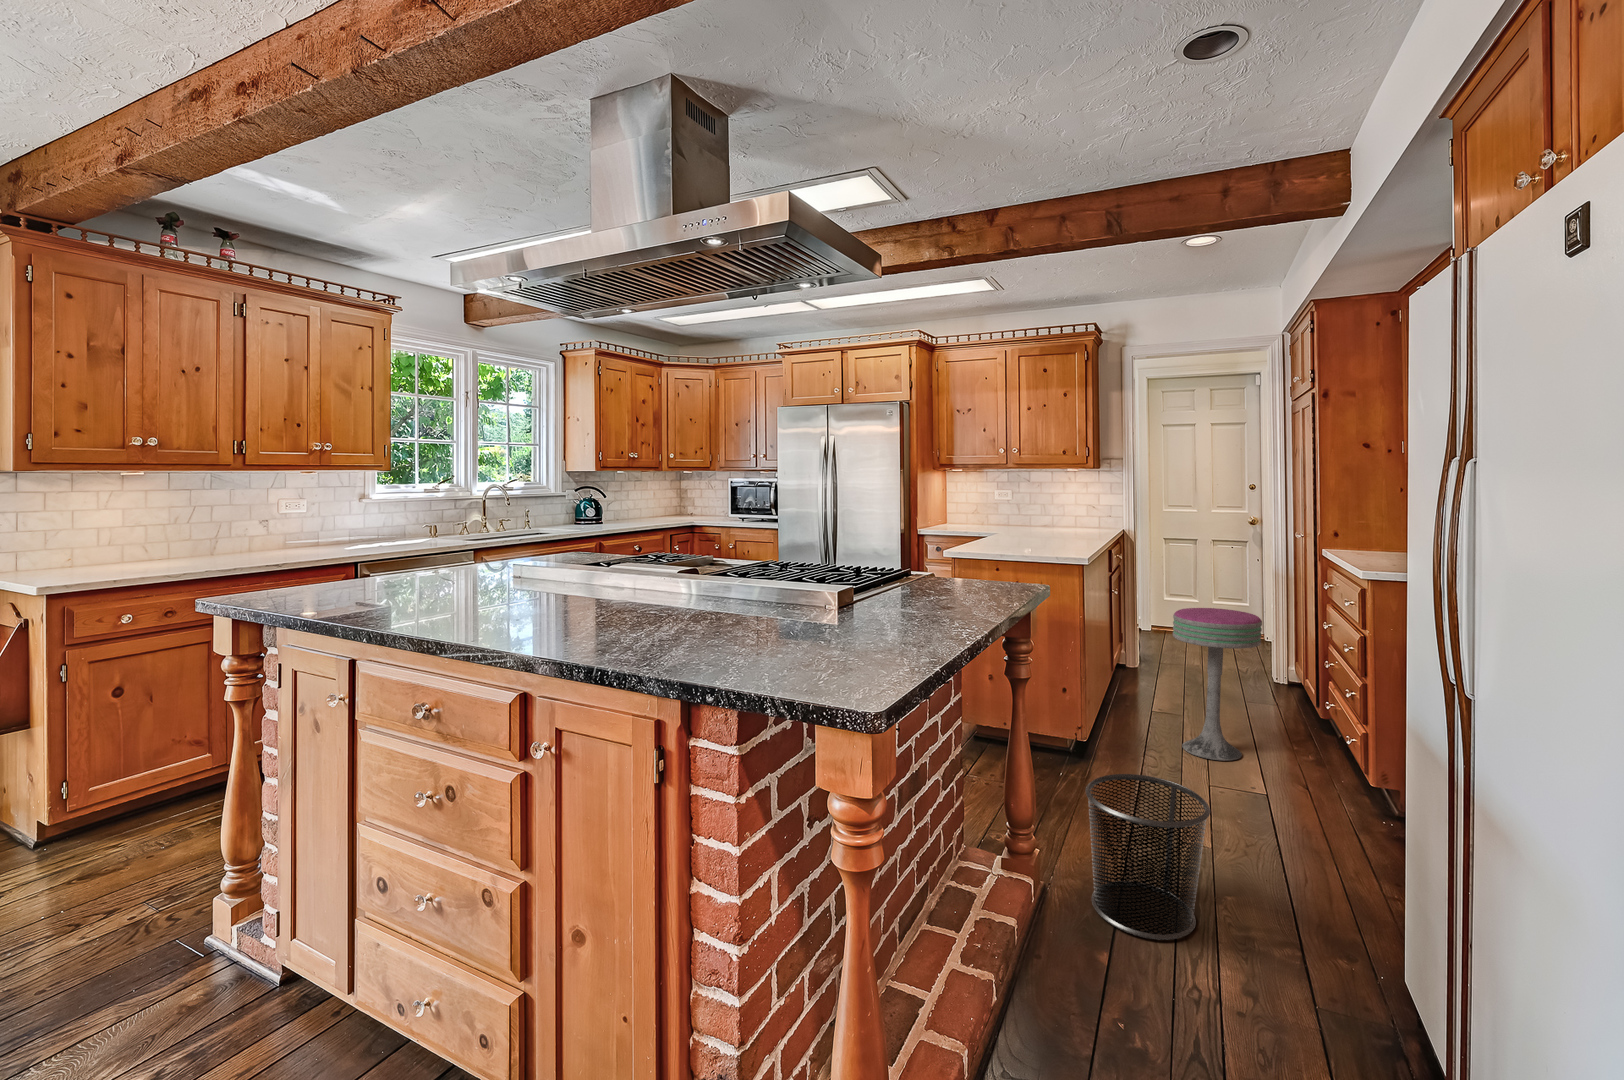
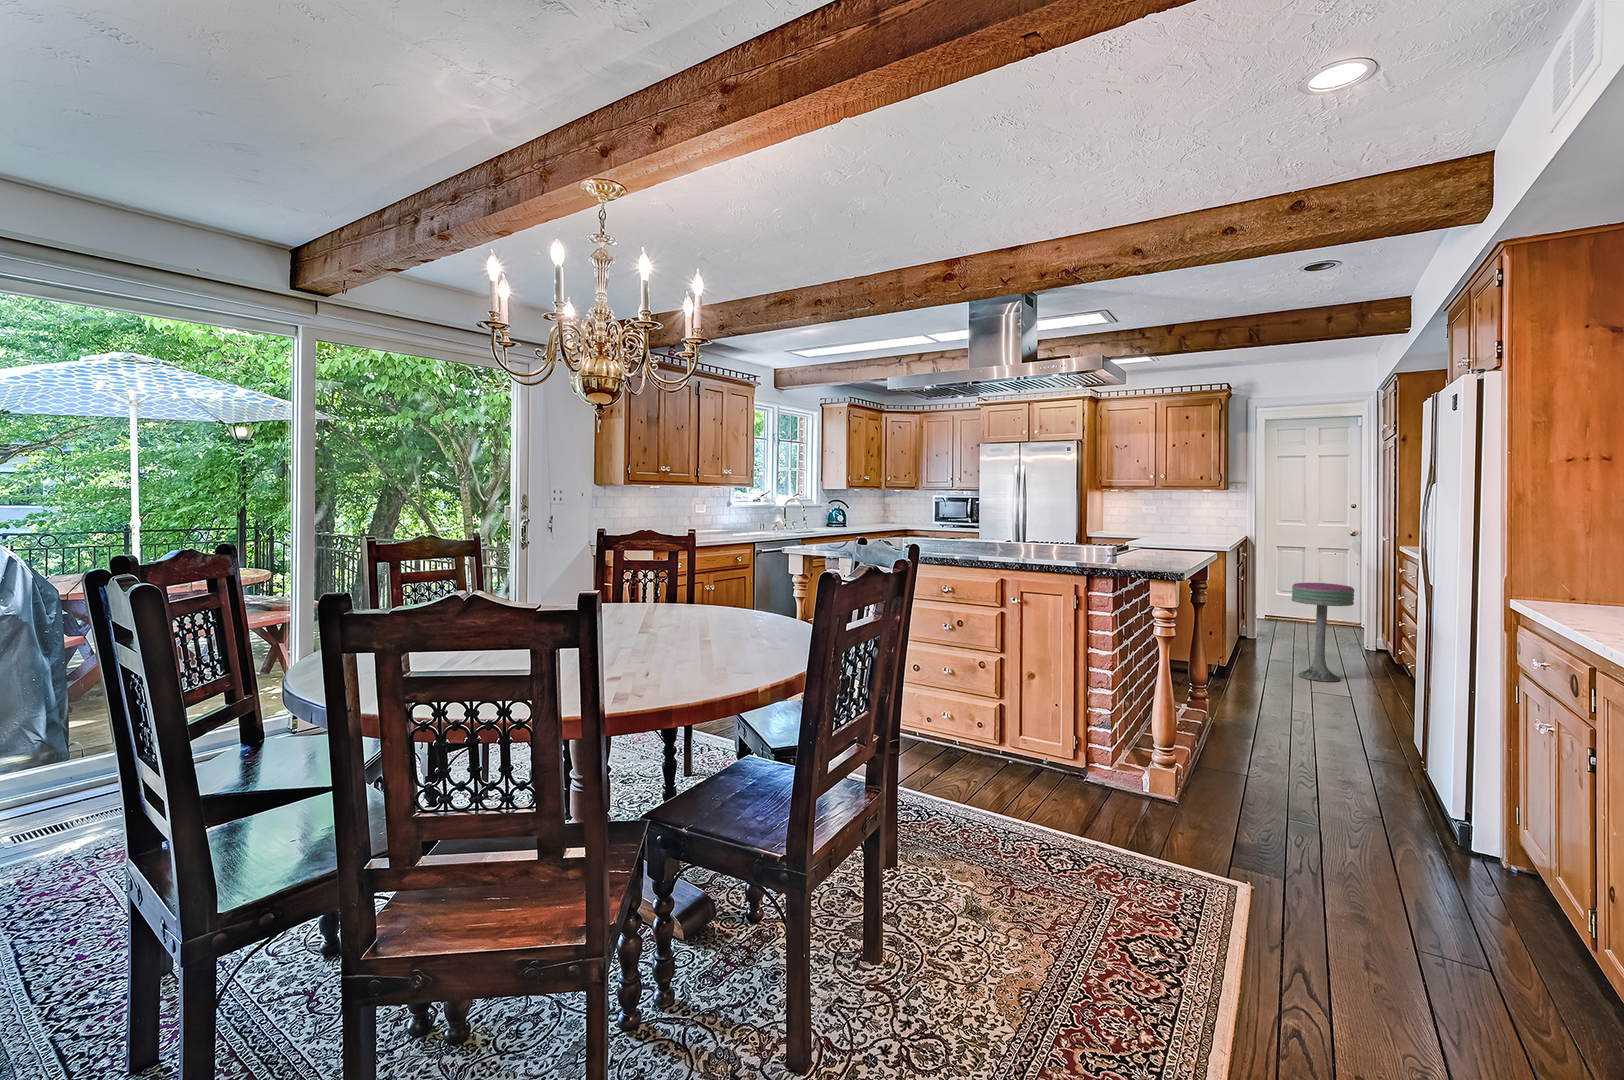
waste bin: present [1085,774,1210,940] -> none [1243,658,1316,736]

